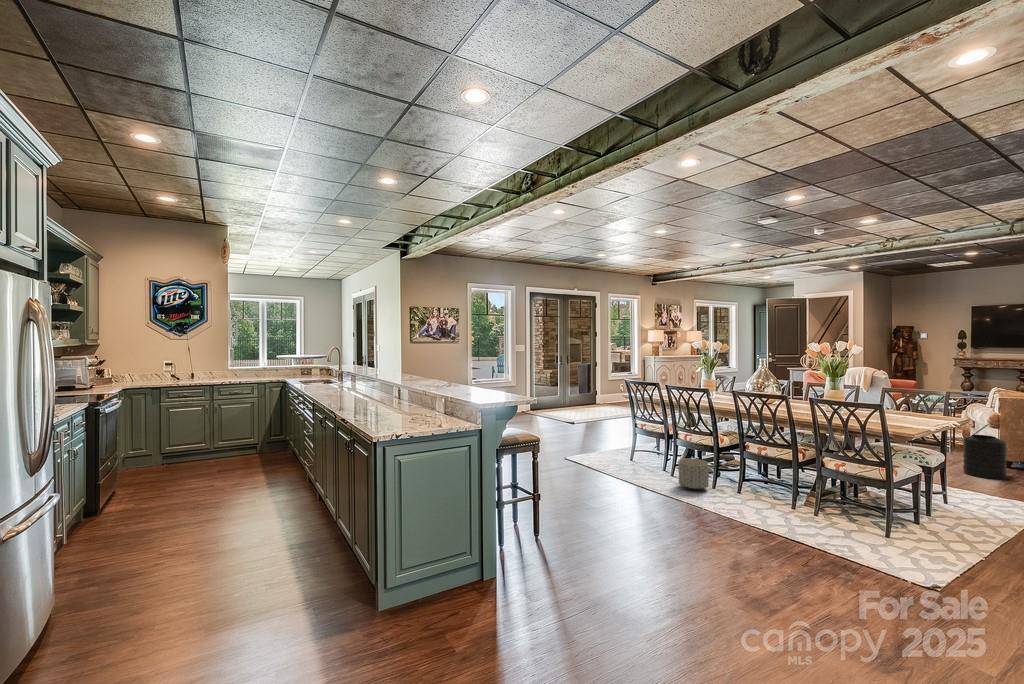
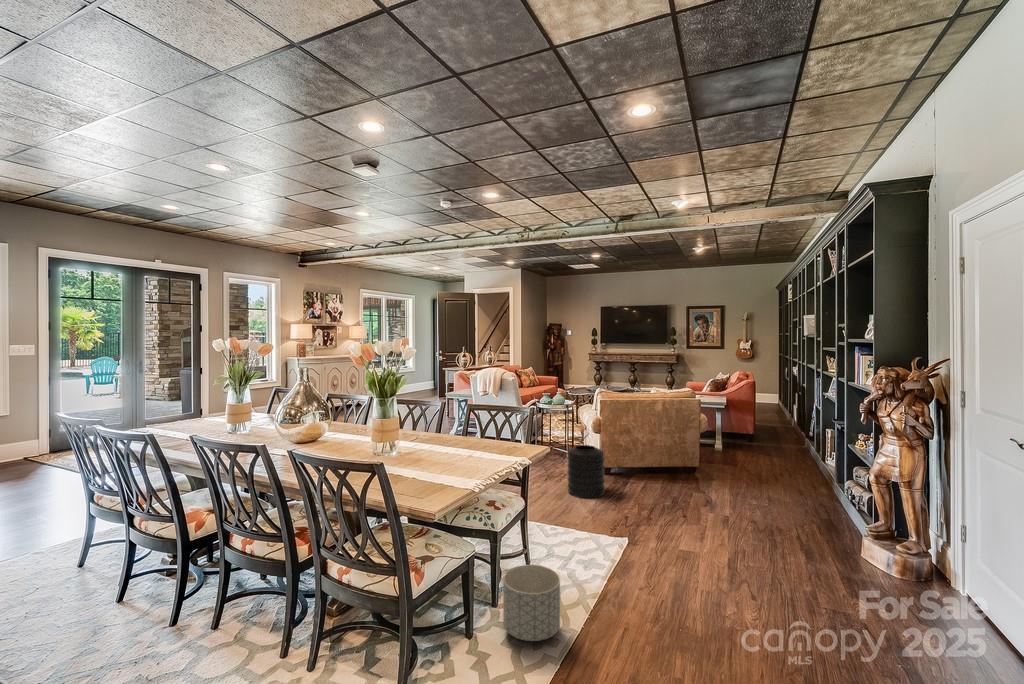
planter: present [679,459,709,490] -> present [503,565,560,641]

